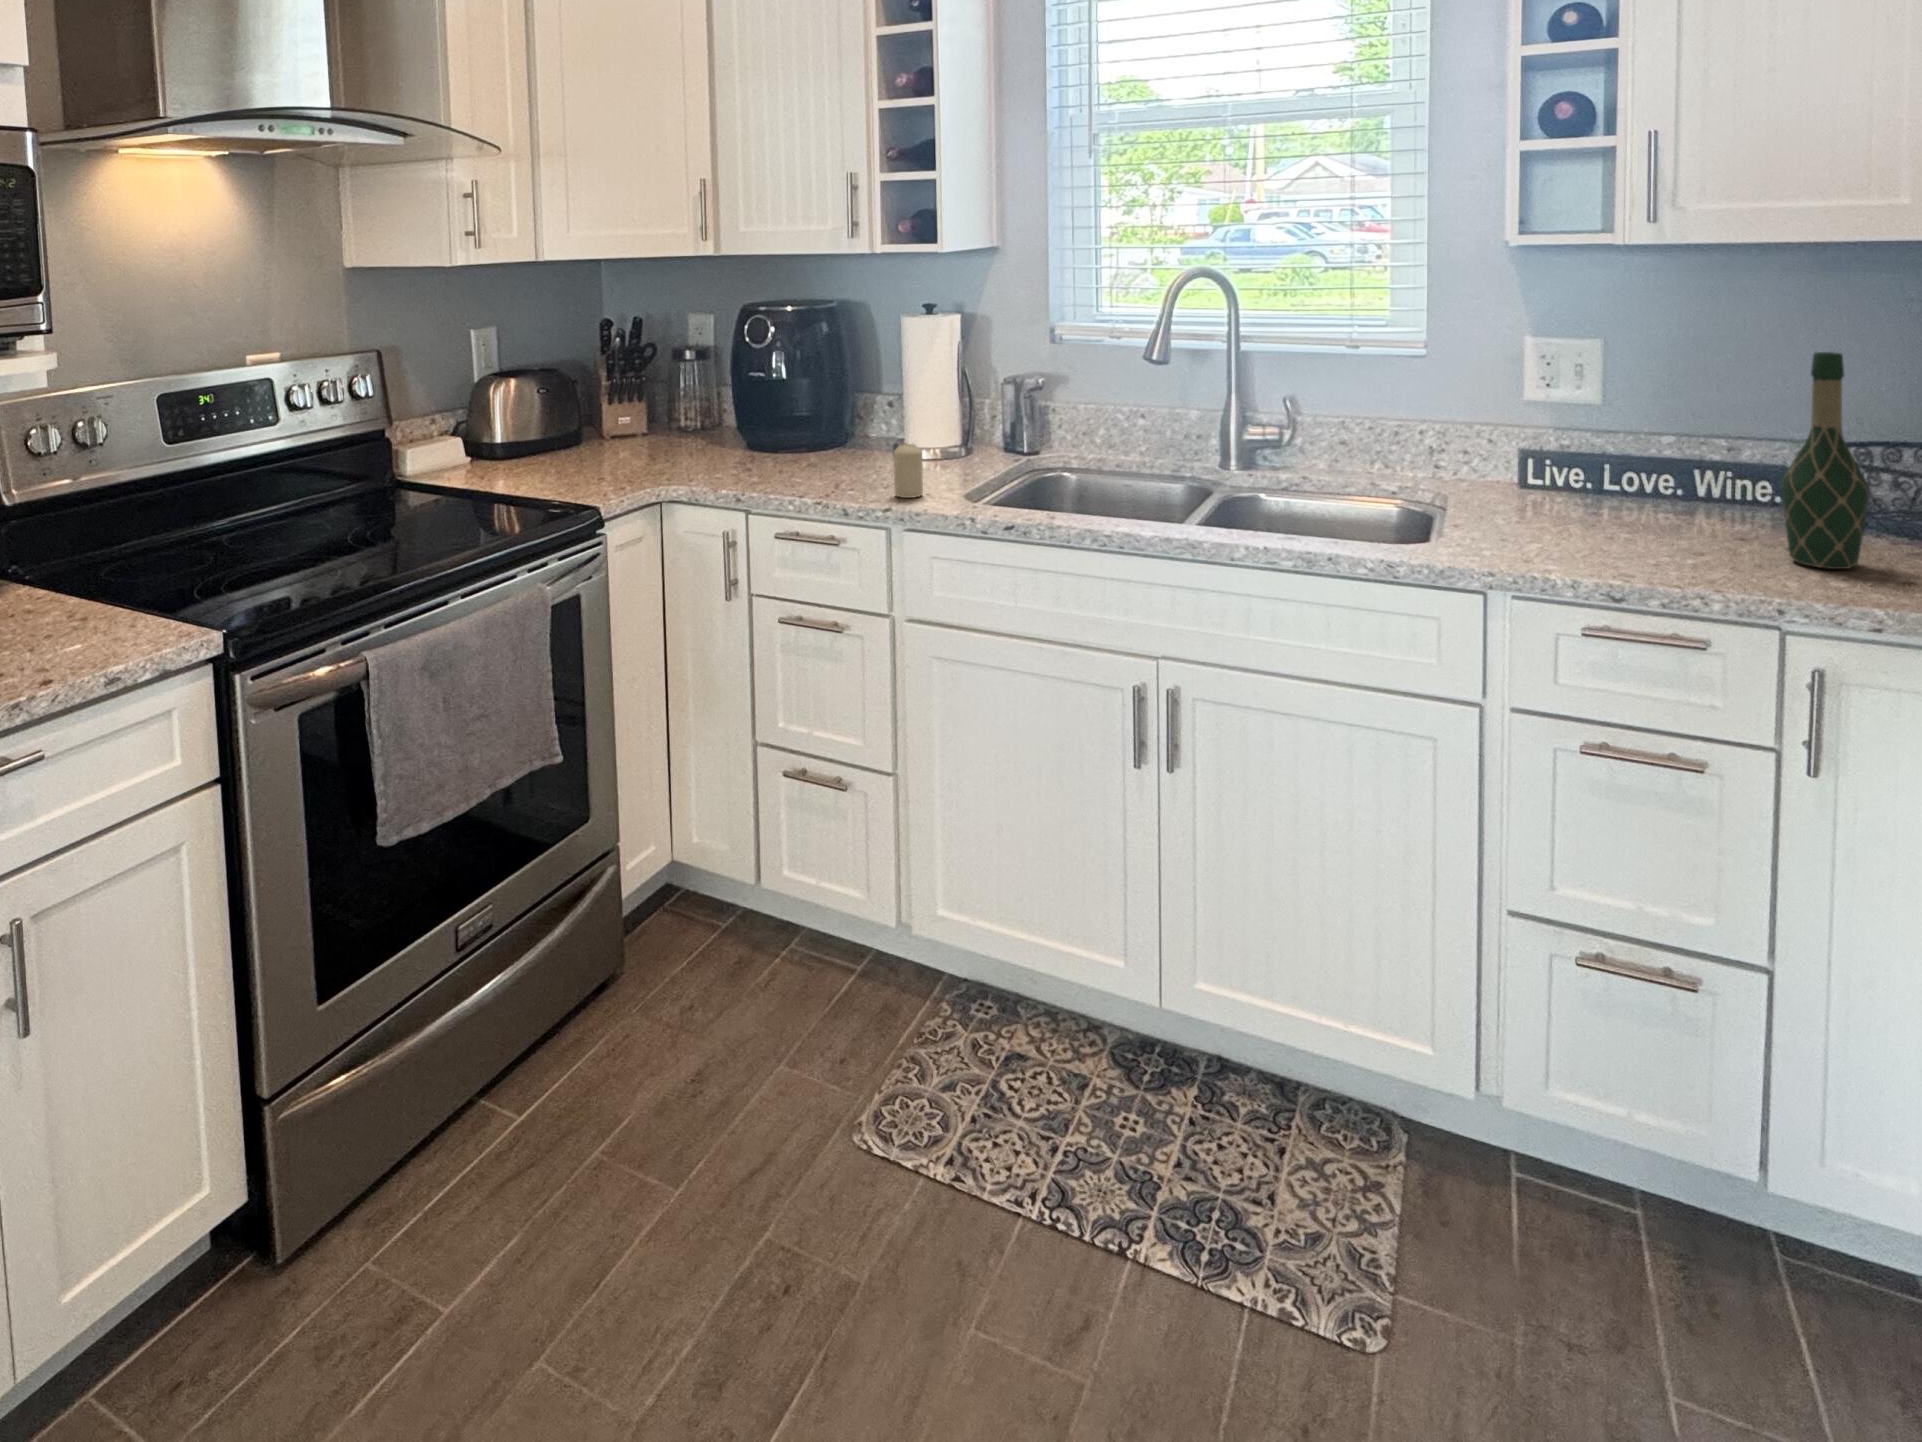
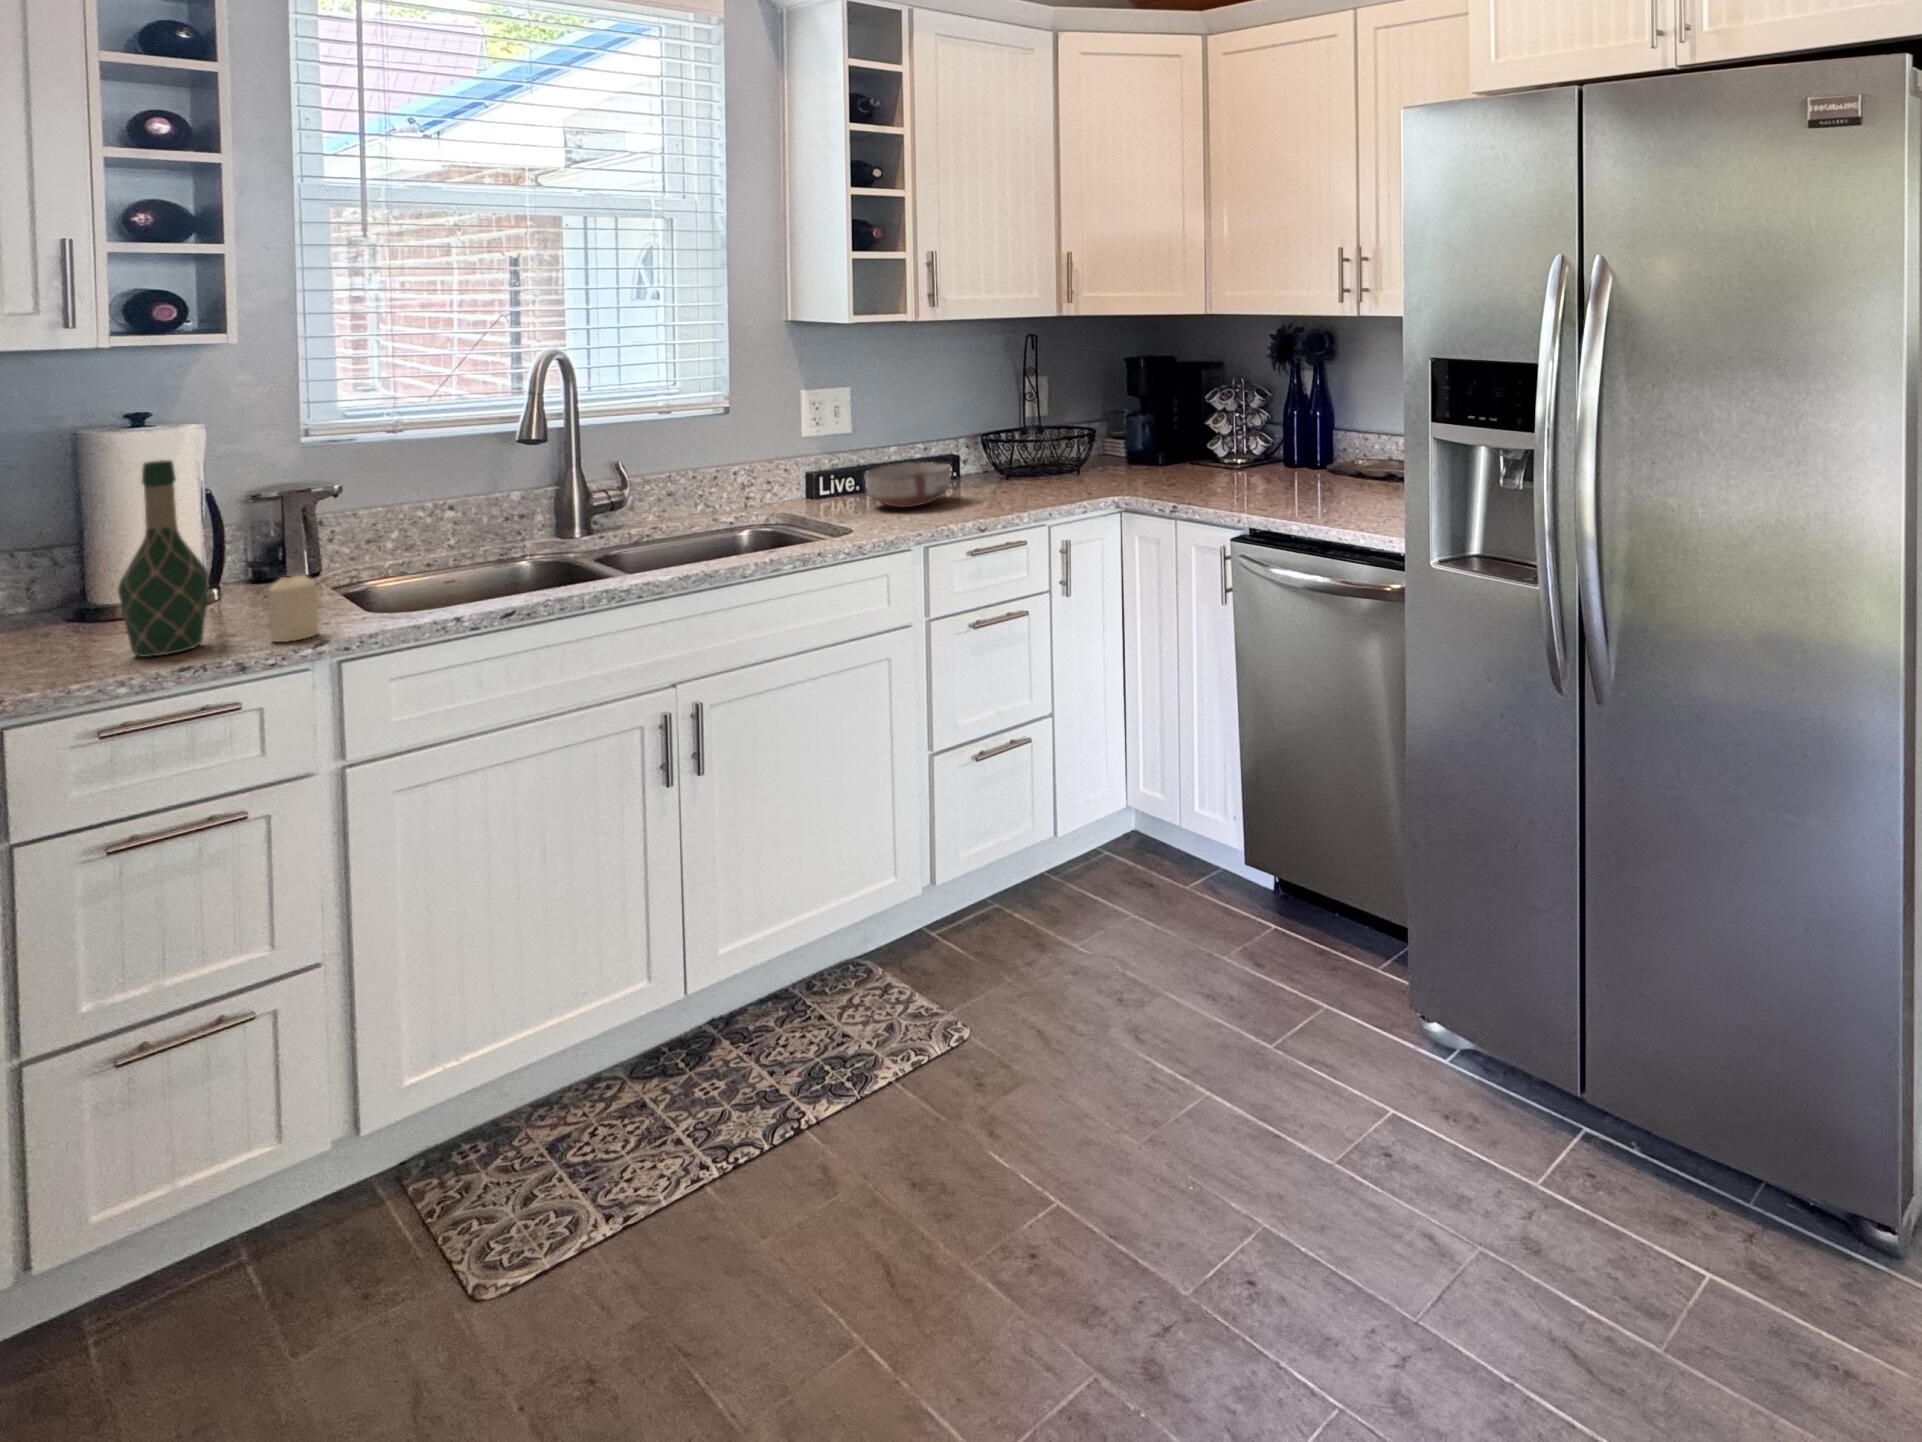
wine bottle: present [1781,352,1870,569] -> present [118,460,209,657]
ceramic bowl: none [1536,456,1681,527] -> present [864,462,951,507]

